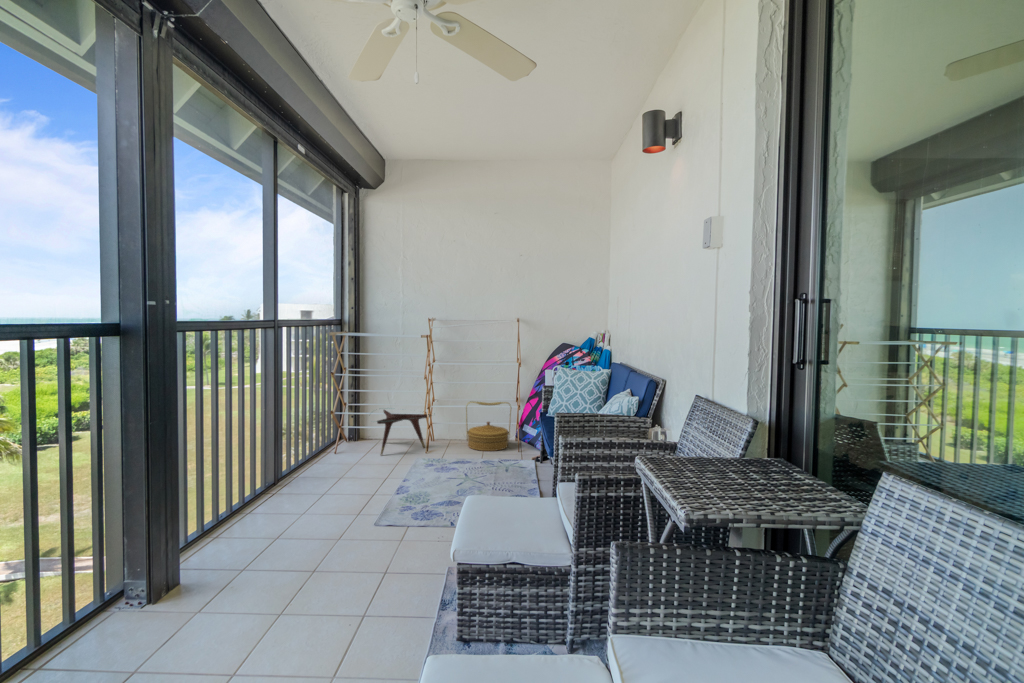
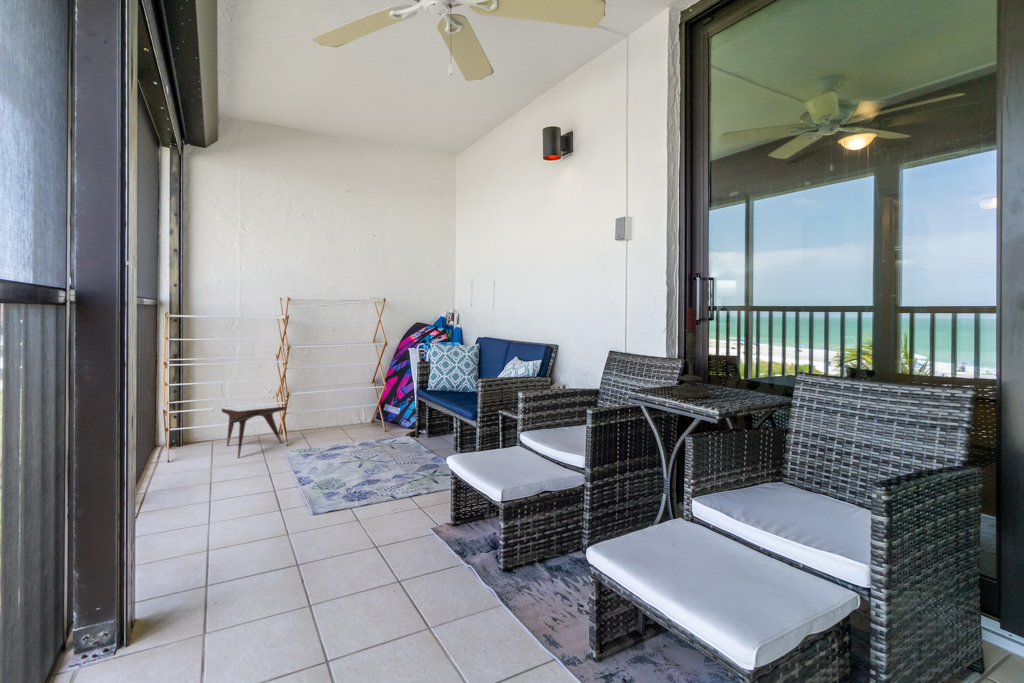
candle: none [681,340,737,482] -> present [672,306,709,398]
woven basket: present [466,401,511,451] -> none [323,385,370,436]

